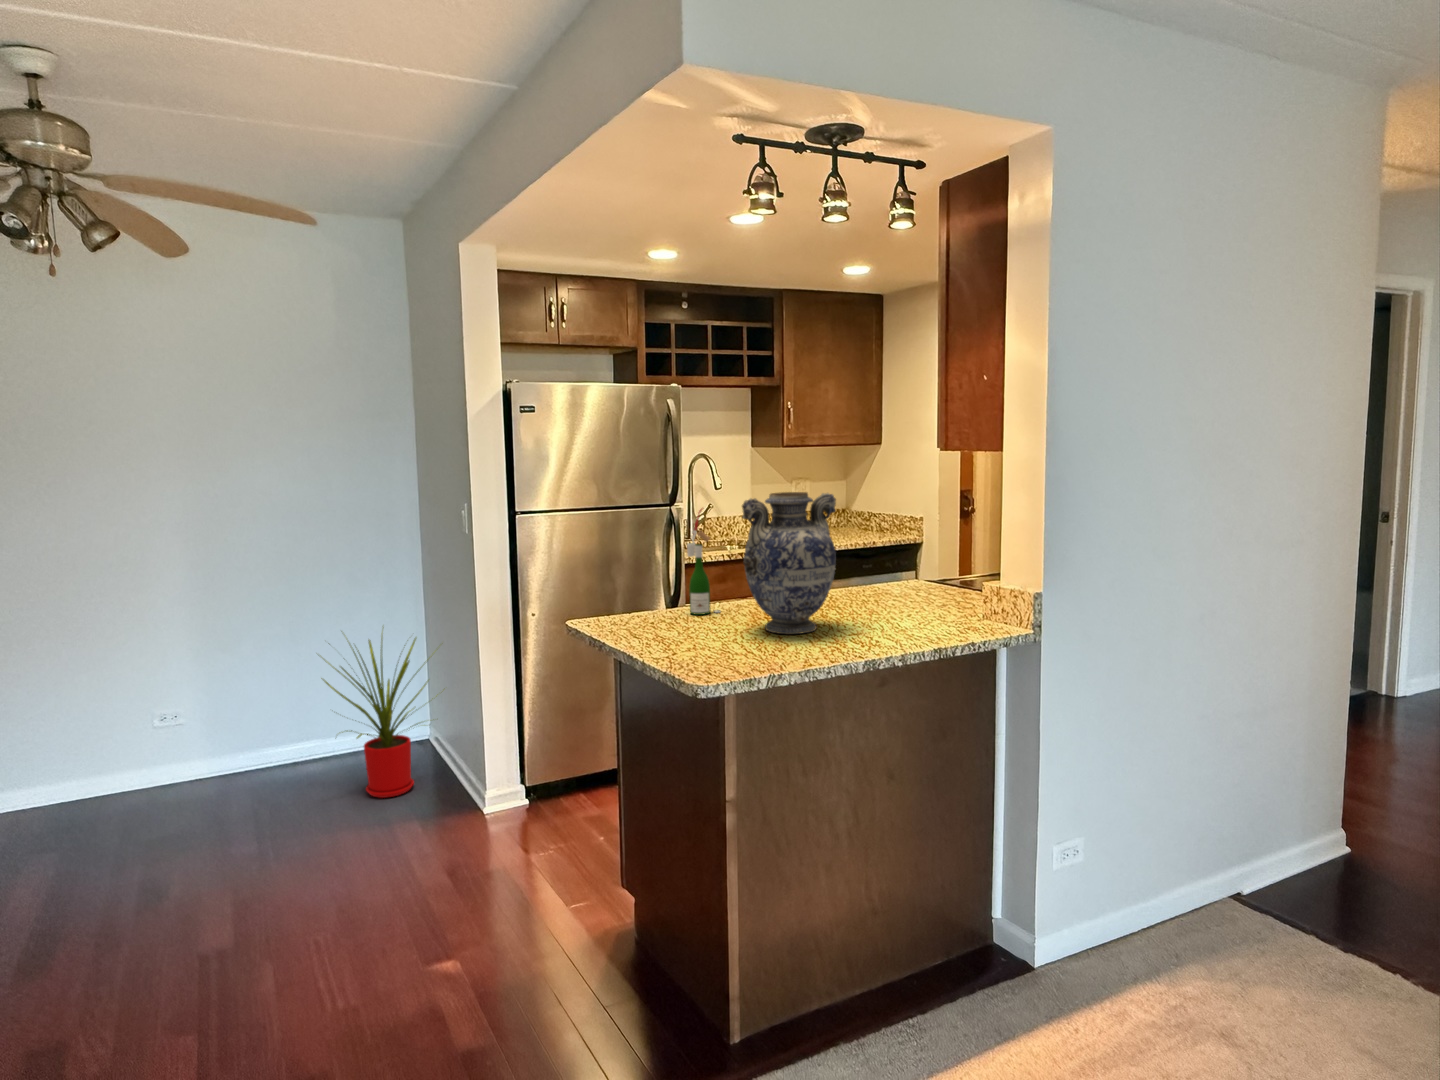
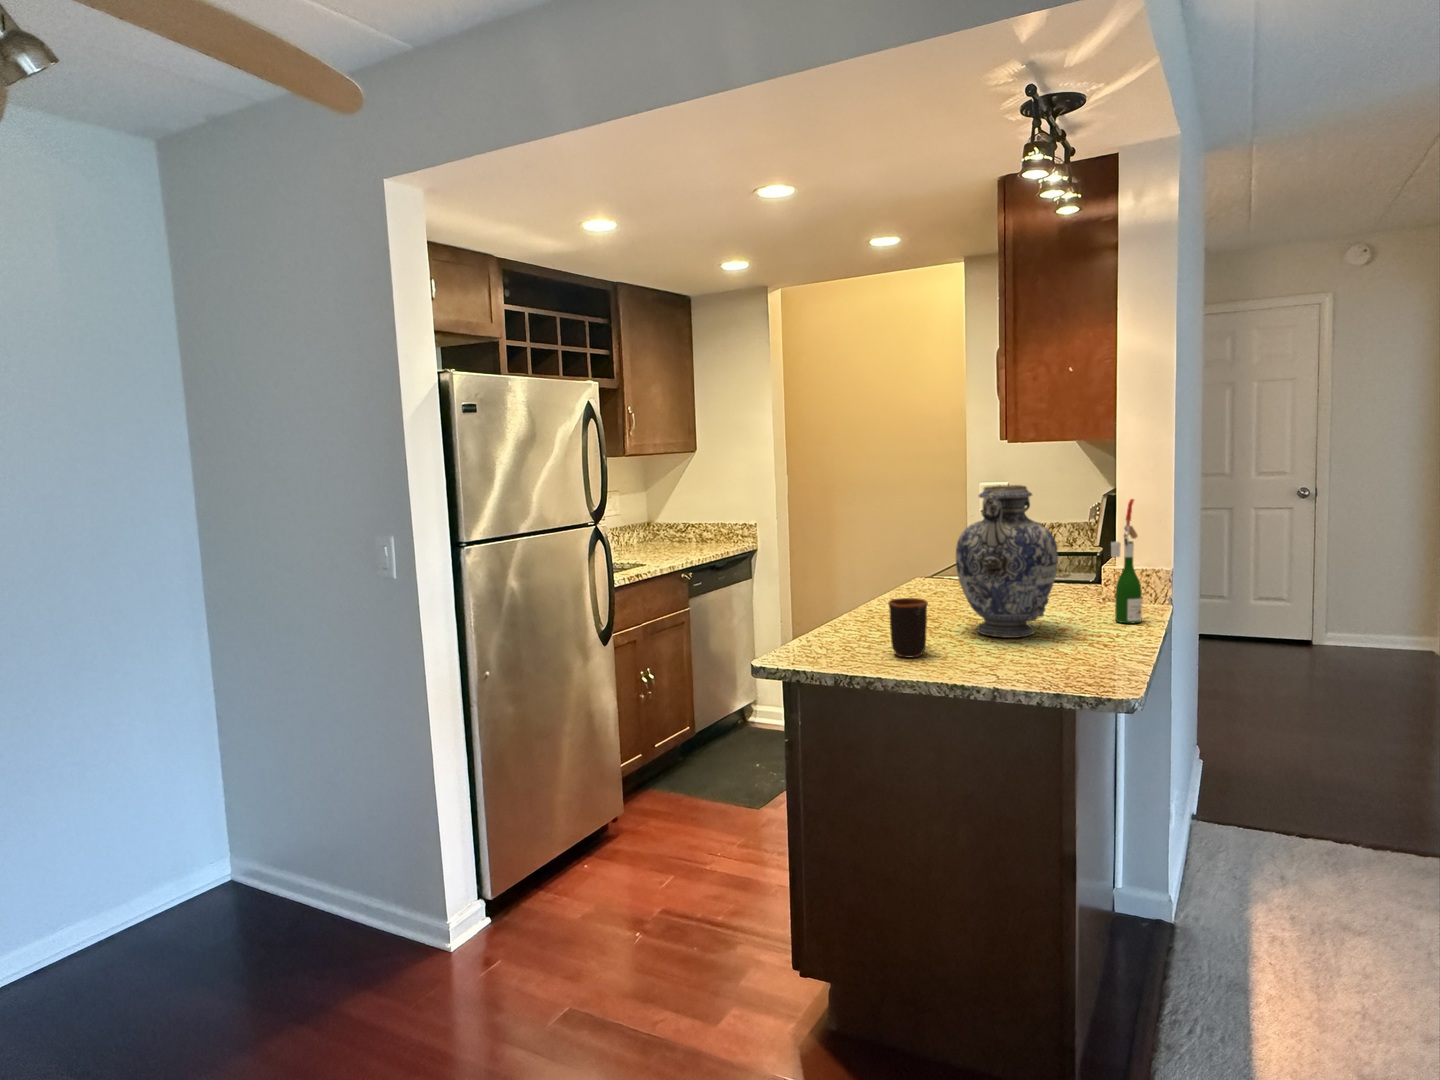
wine bottle: present [687,509,720,615] -> present [1111,499,1142,623]
mug: none [648,585,698,636] -> present [888,598,928,657]
house plant: present [321,627,437,798] -> none [134,721,341,978]

